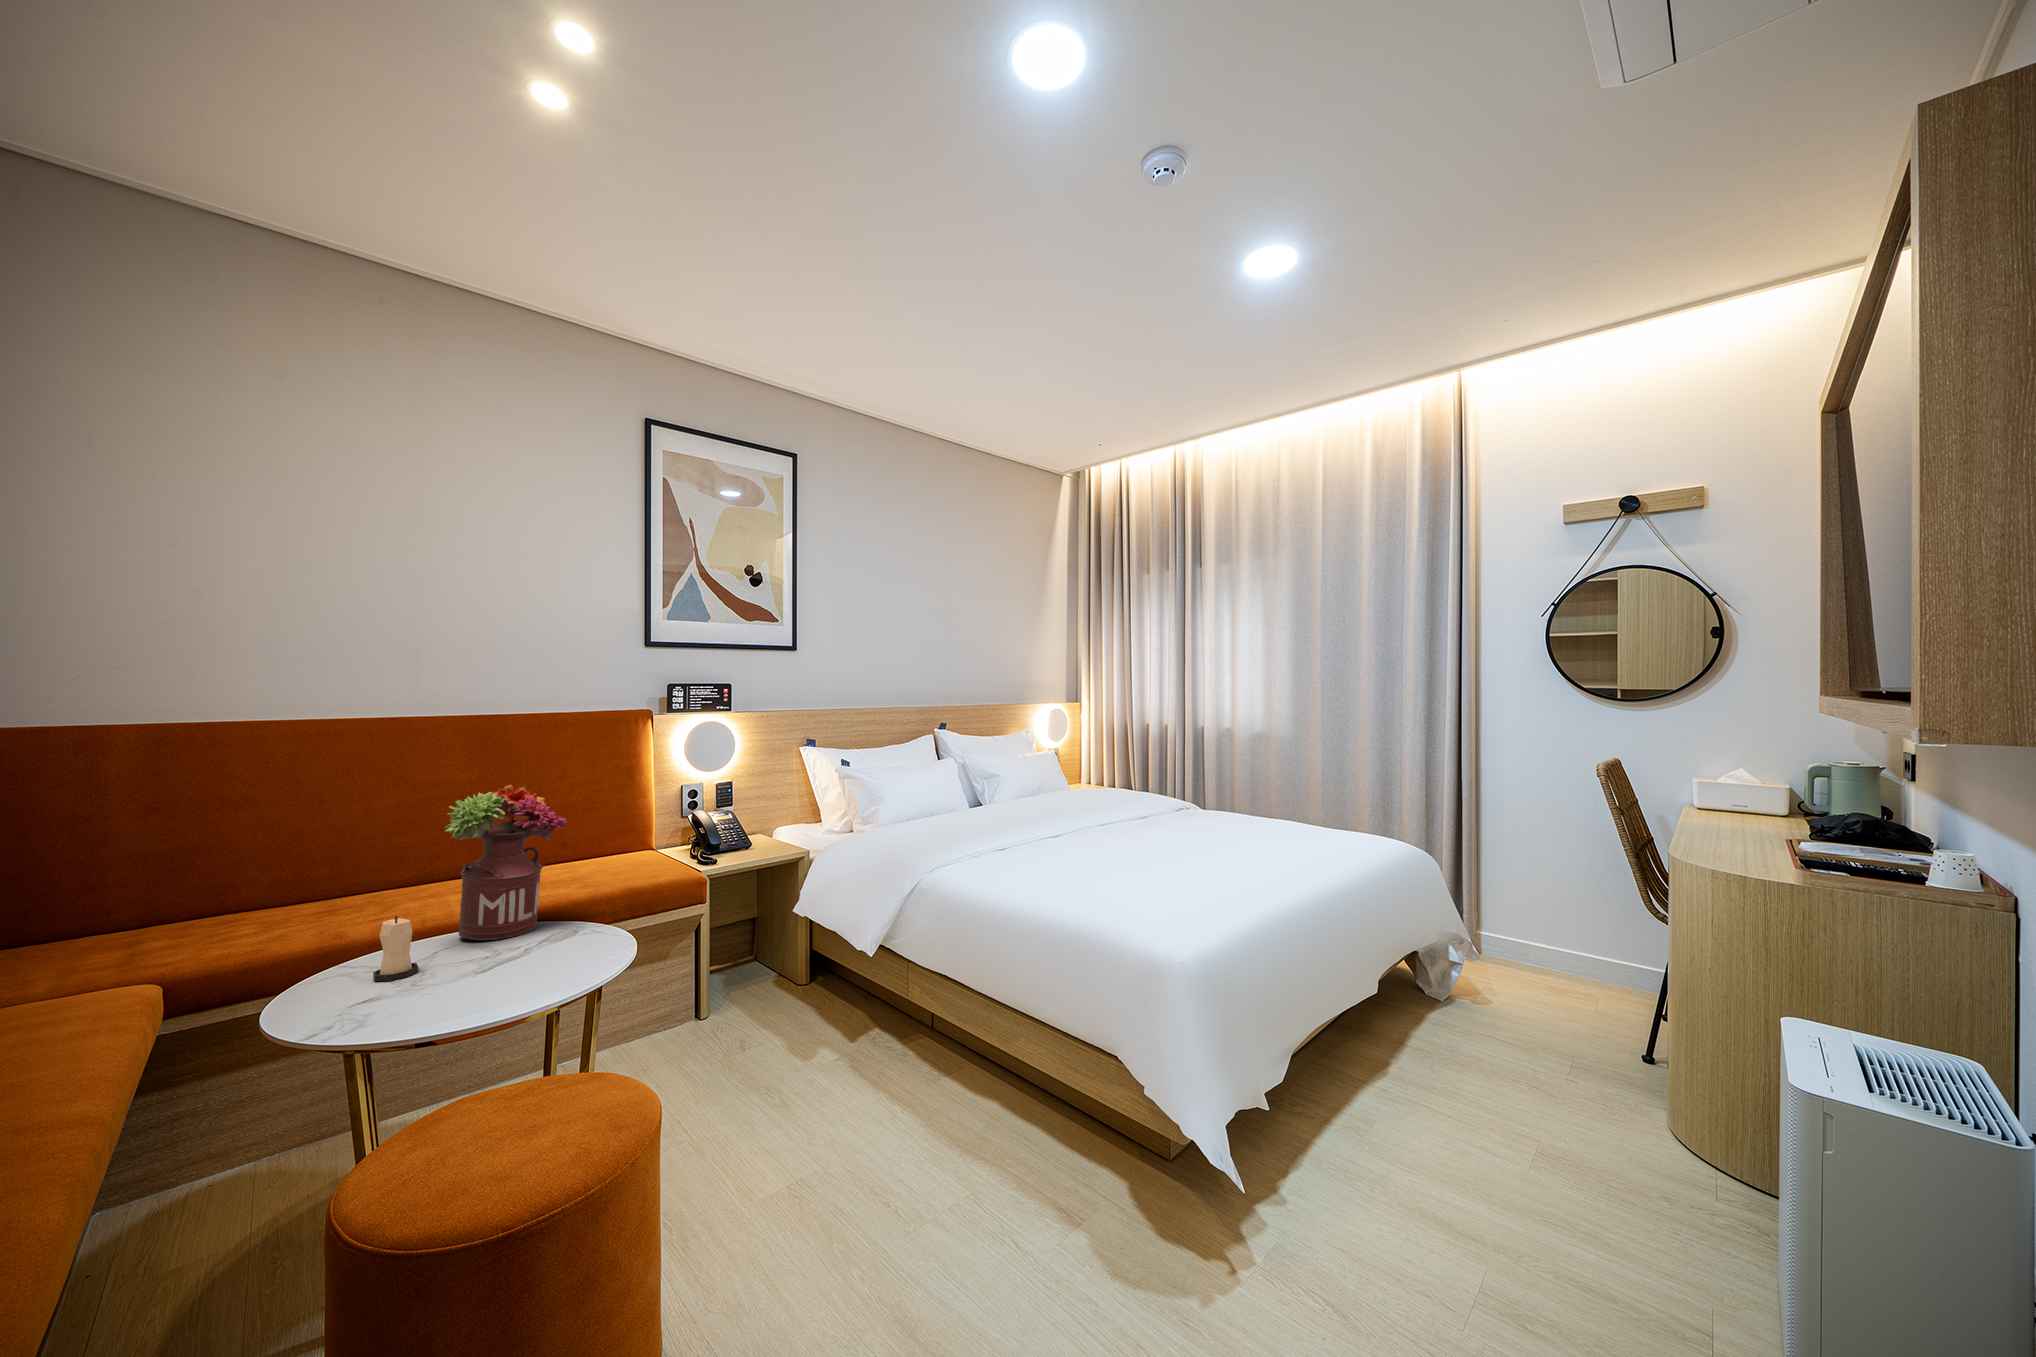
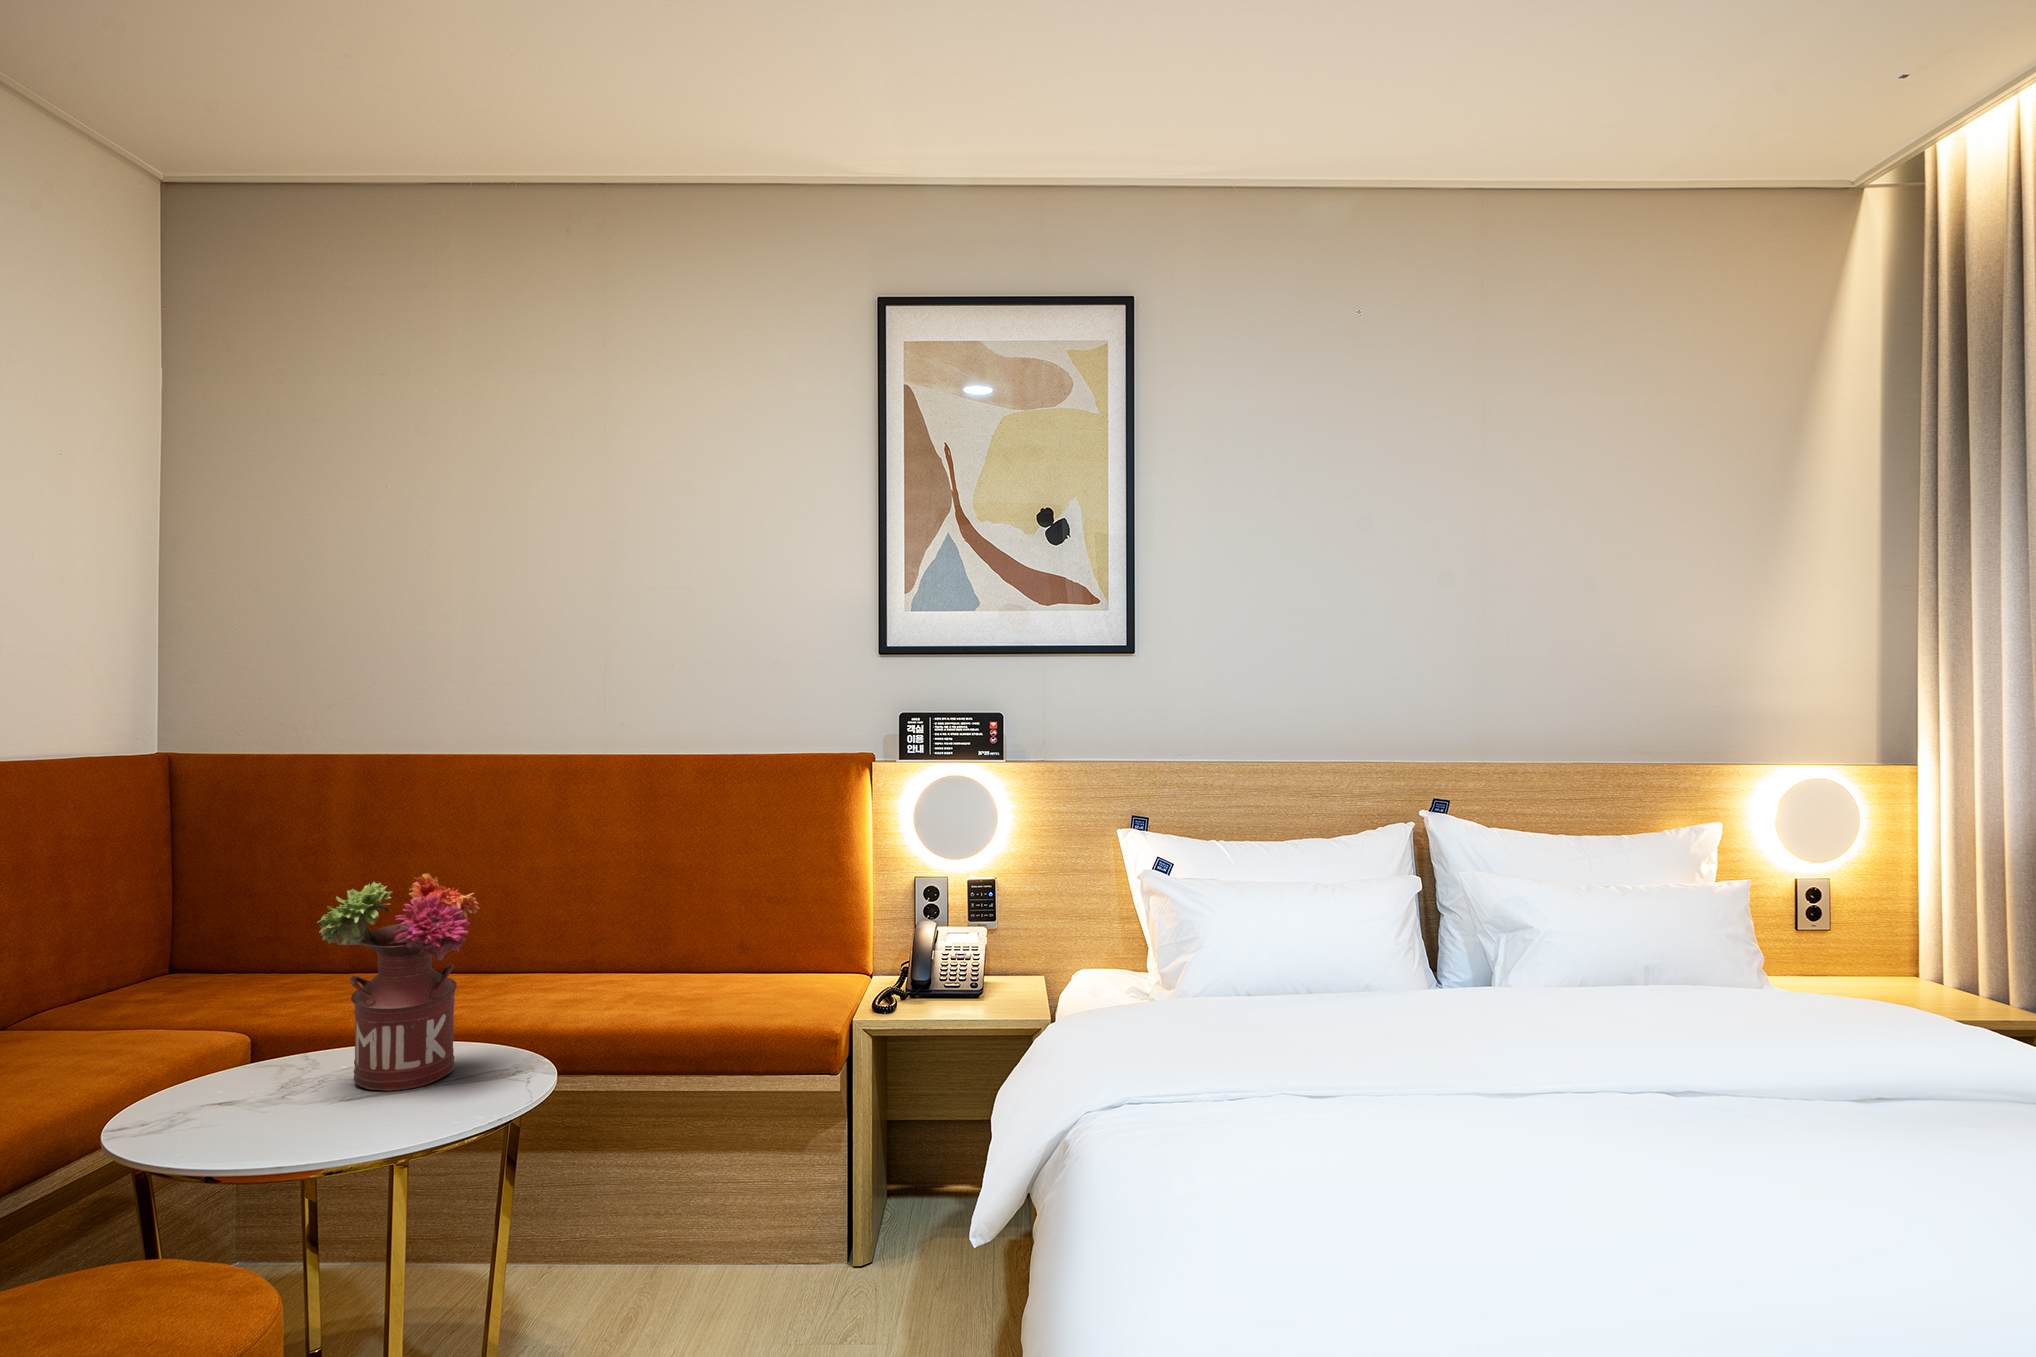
candle: present [373,916,418,981] -> none [181,1037,237,1122]

